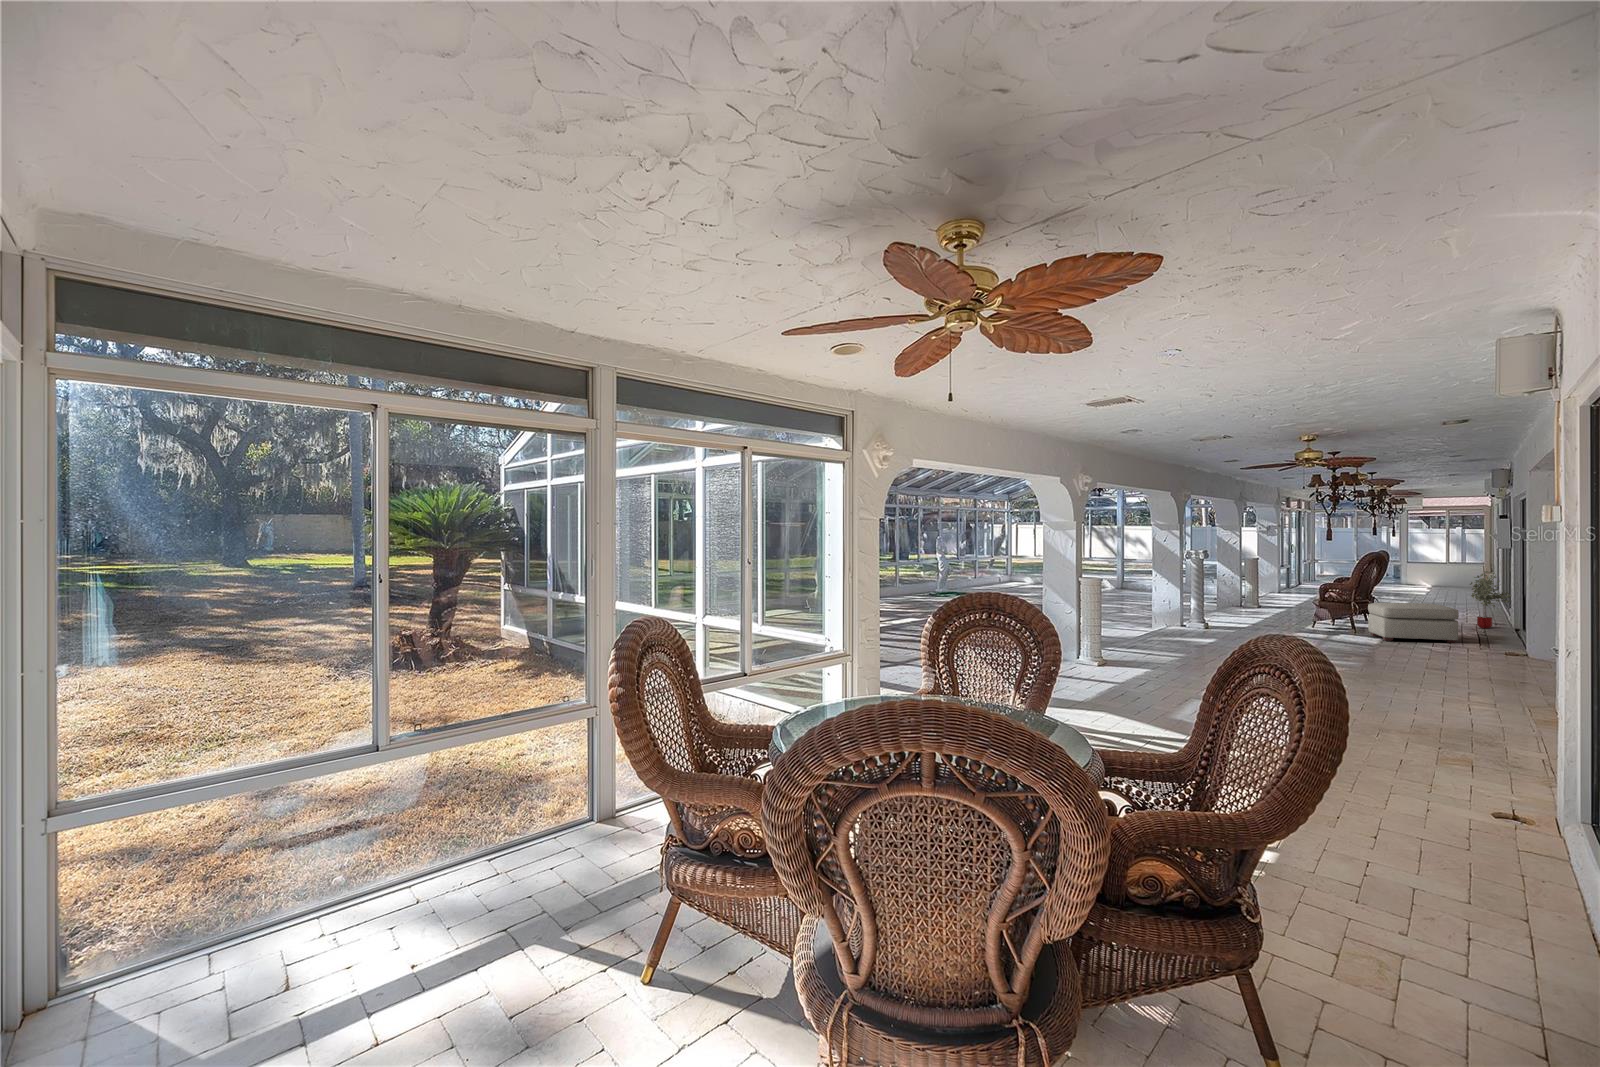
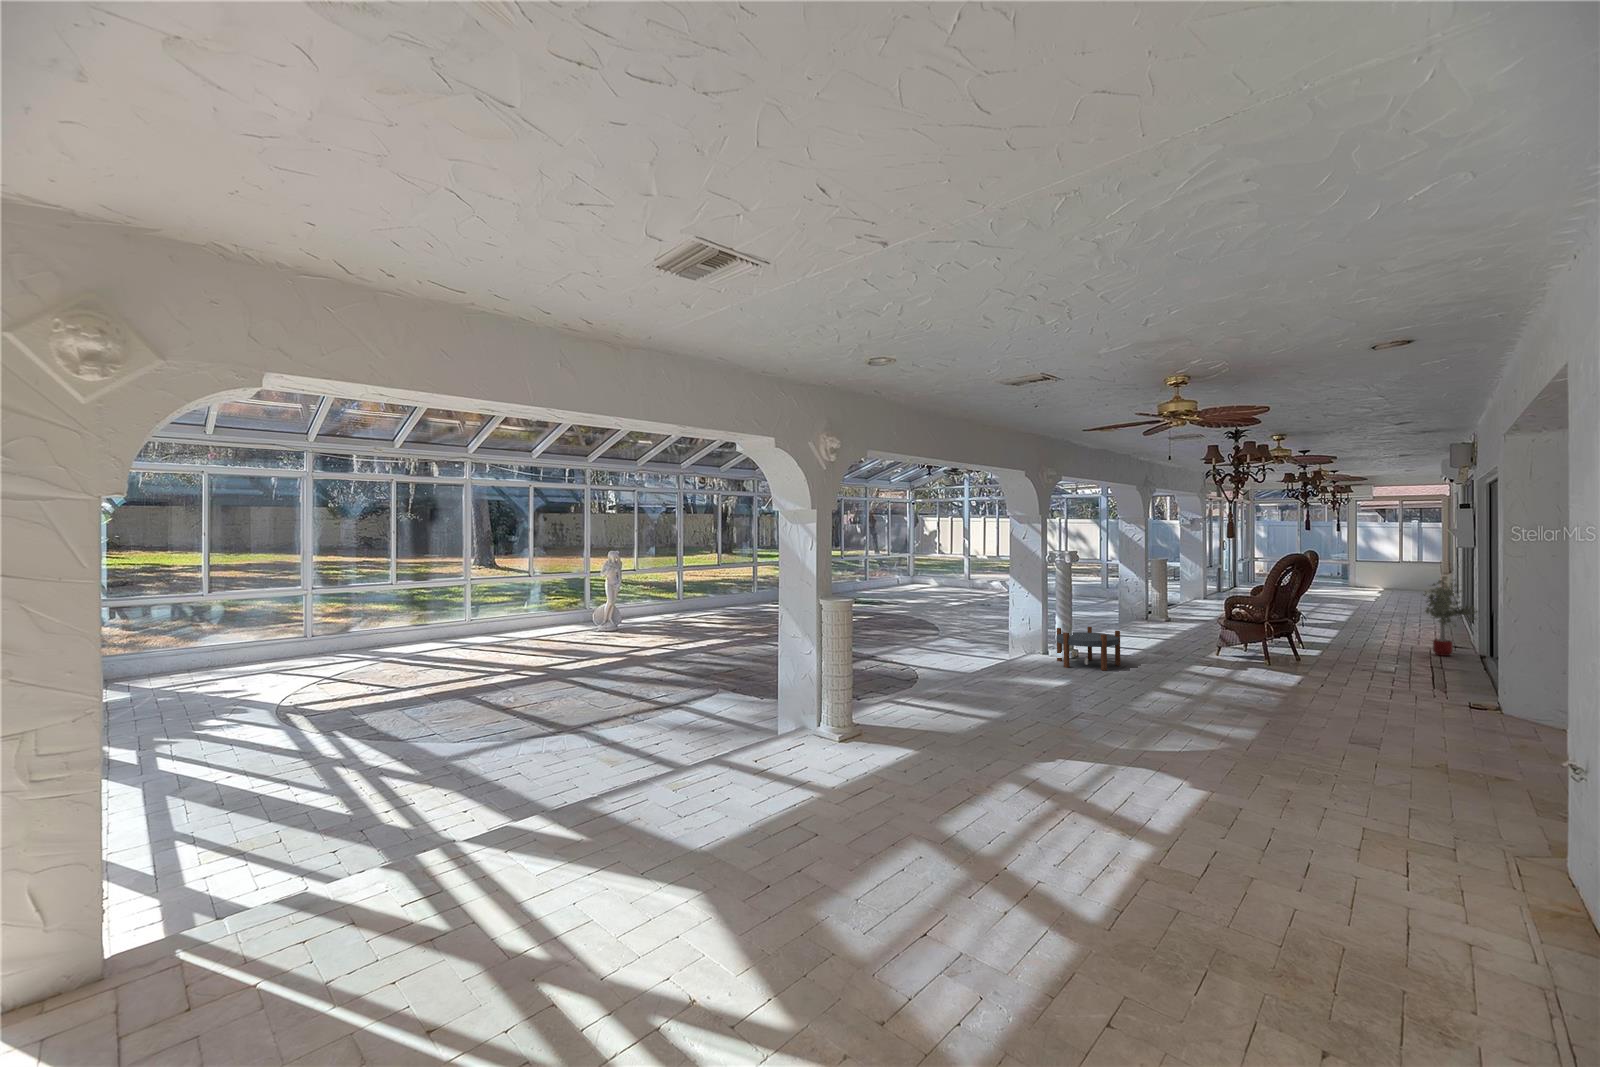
ottoman: present [1368,603,1459,643] -> none [1285,625,1406,685]
side table: none [1194,605,1244,635] -> present [1057,627,1120,671]

